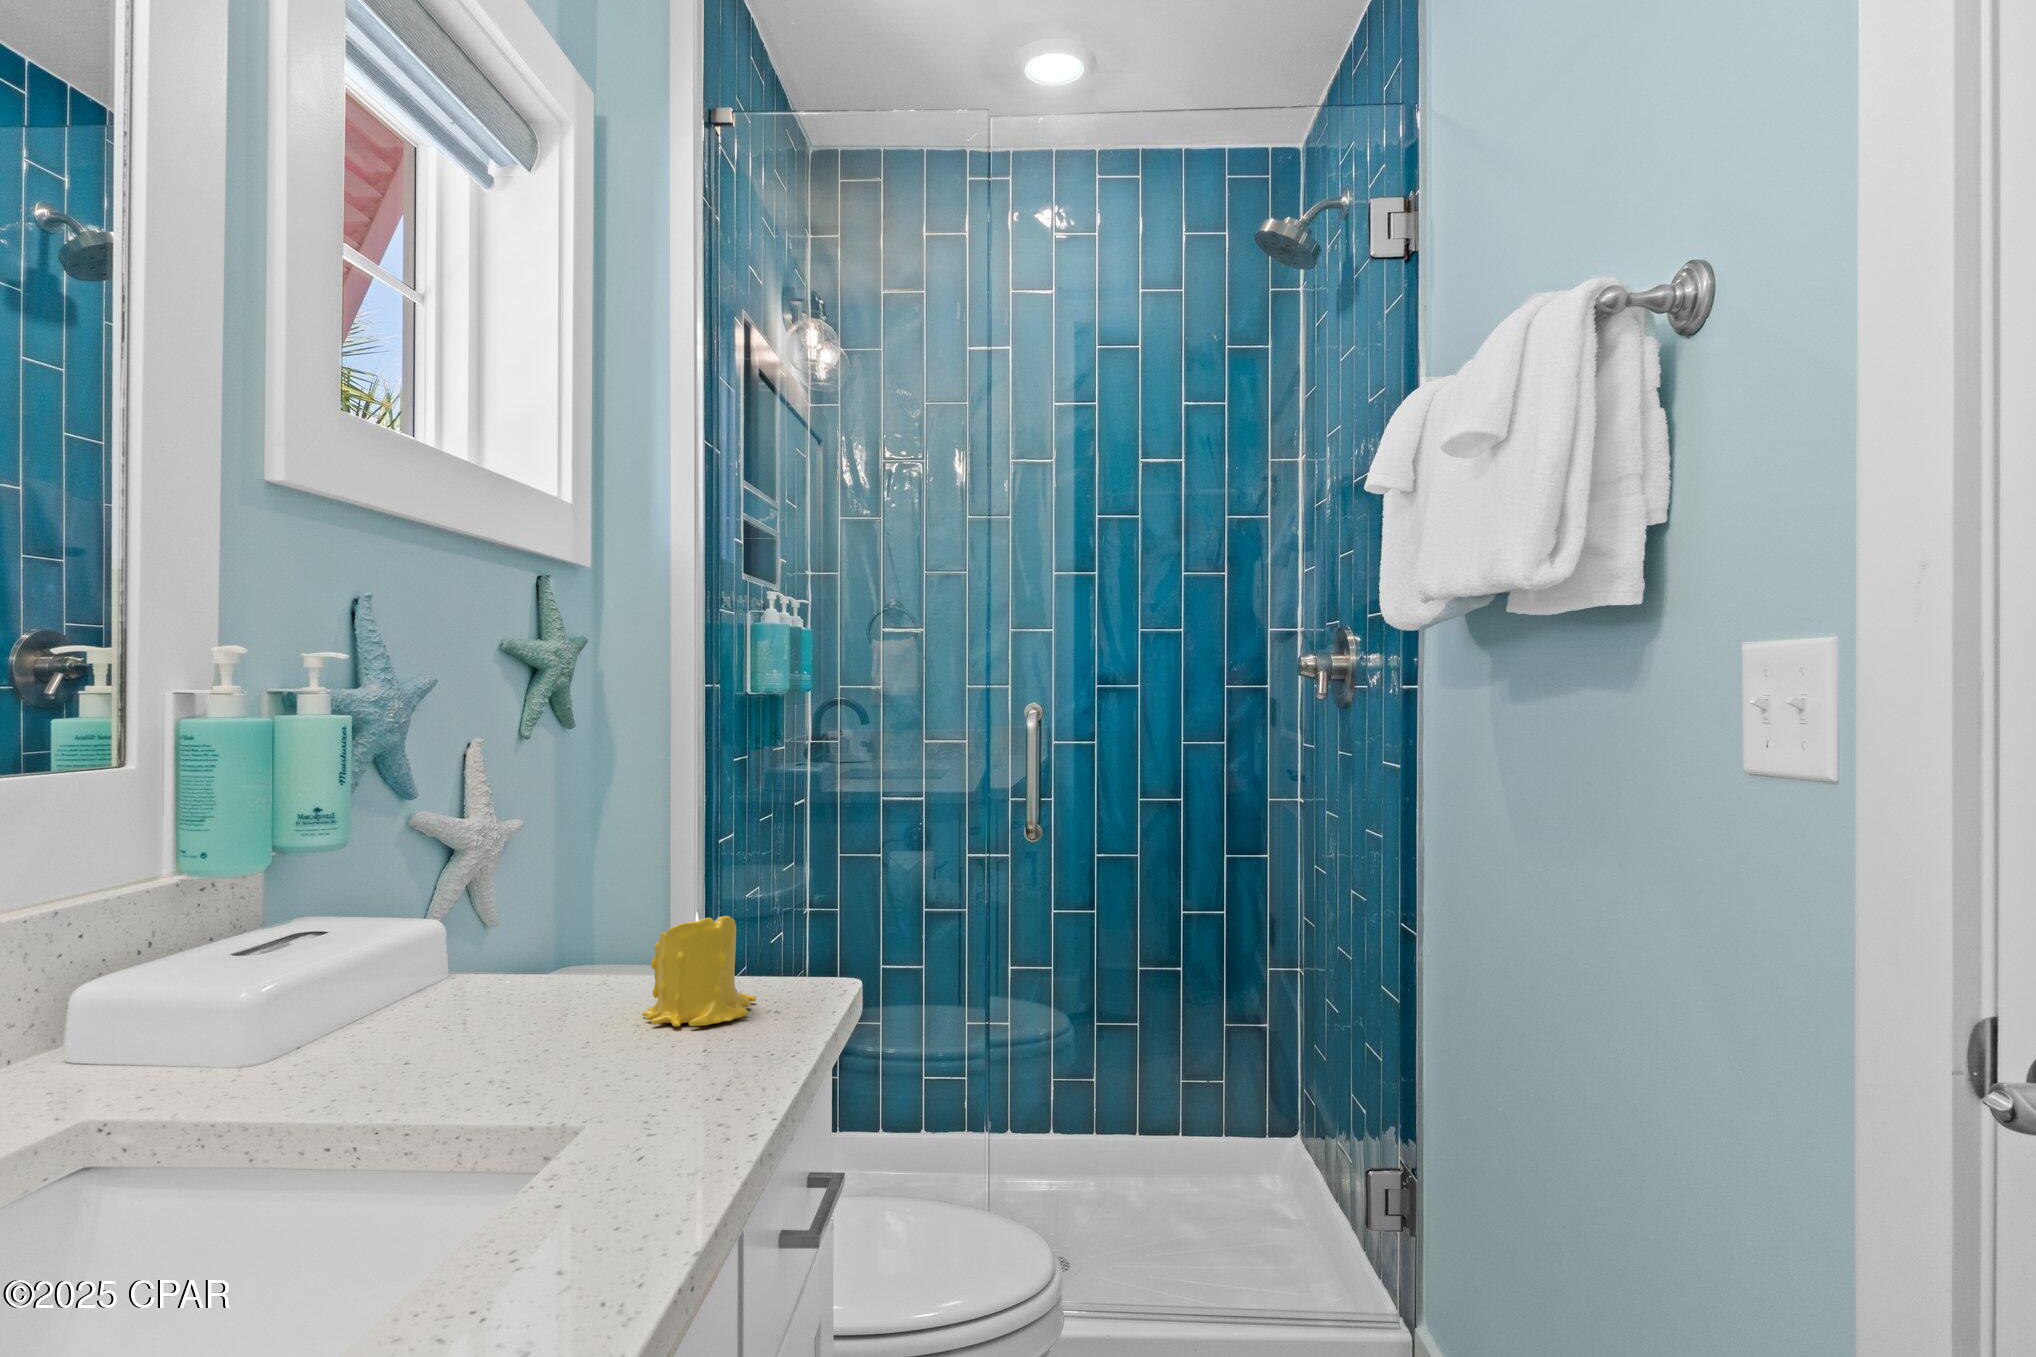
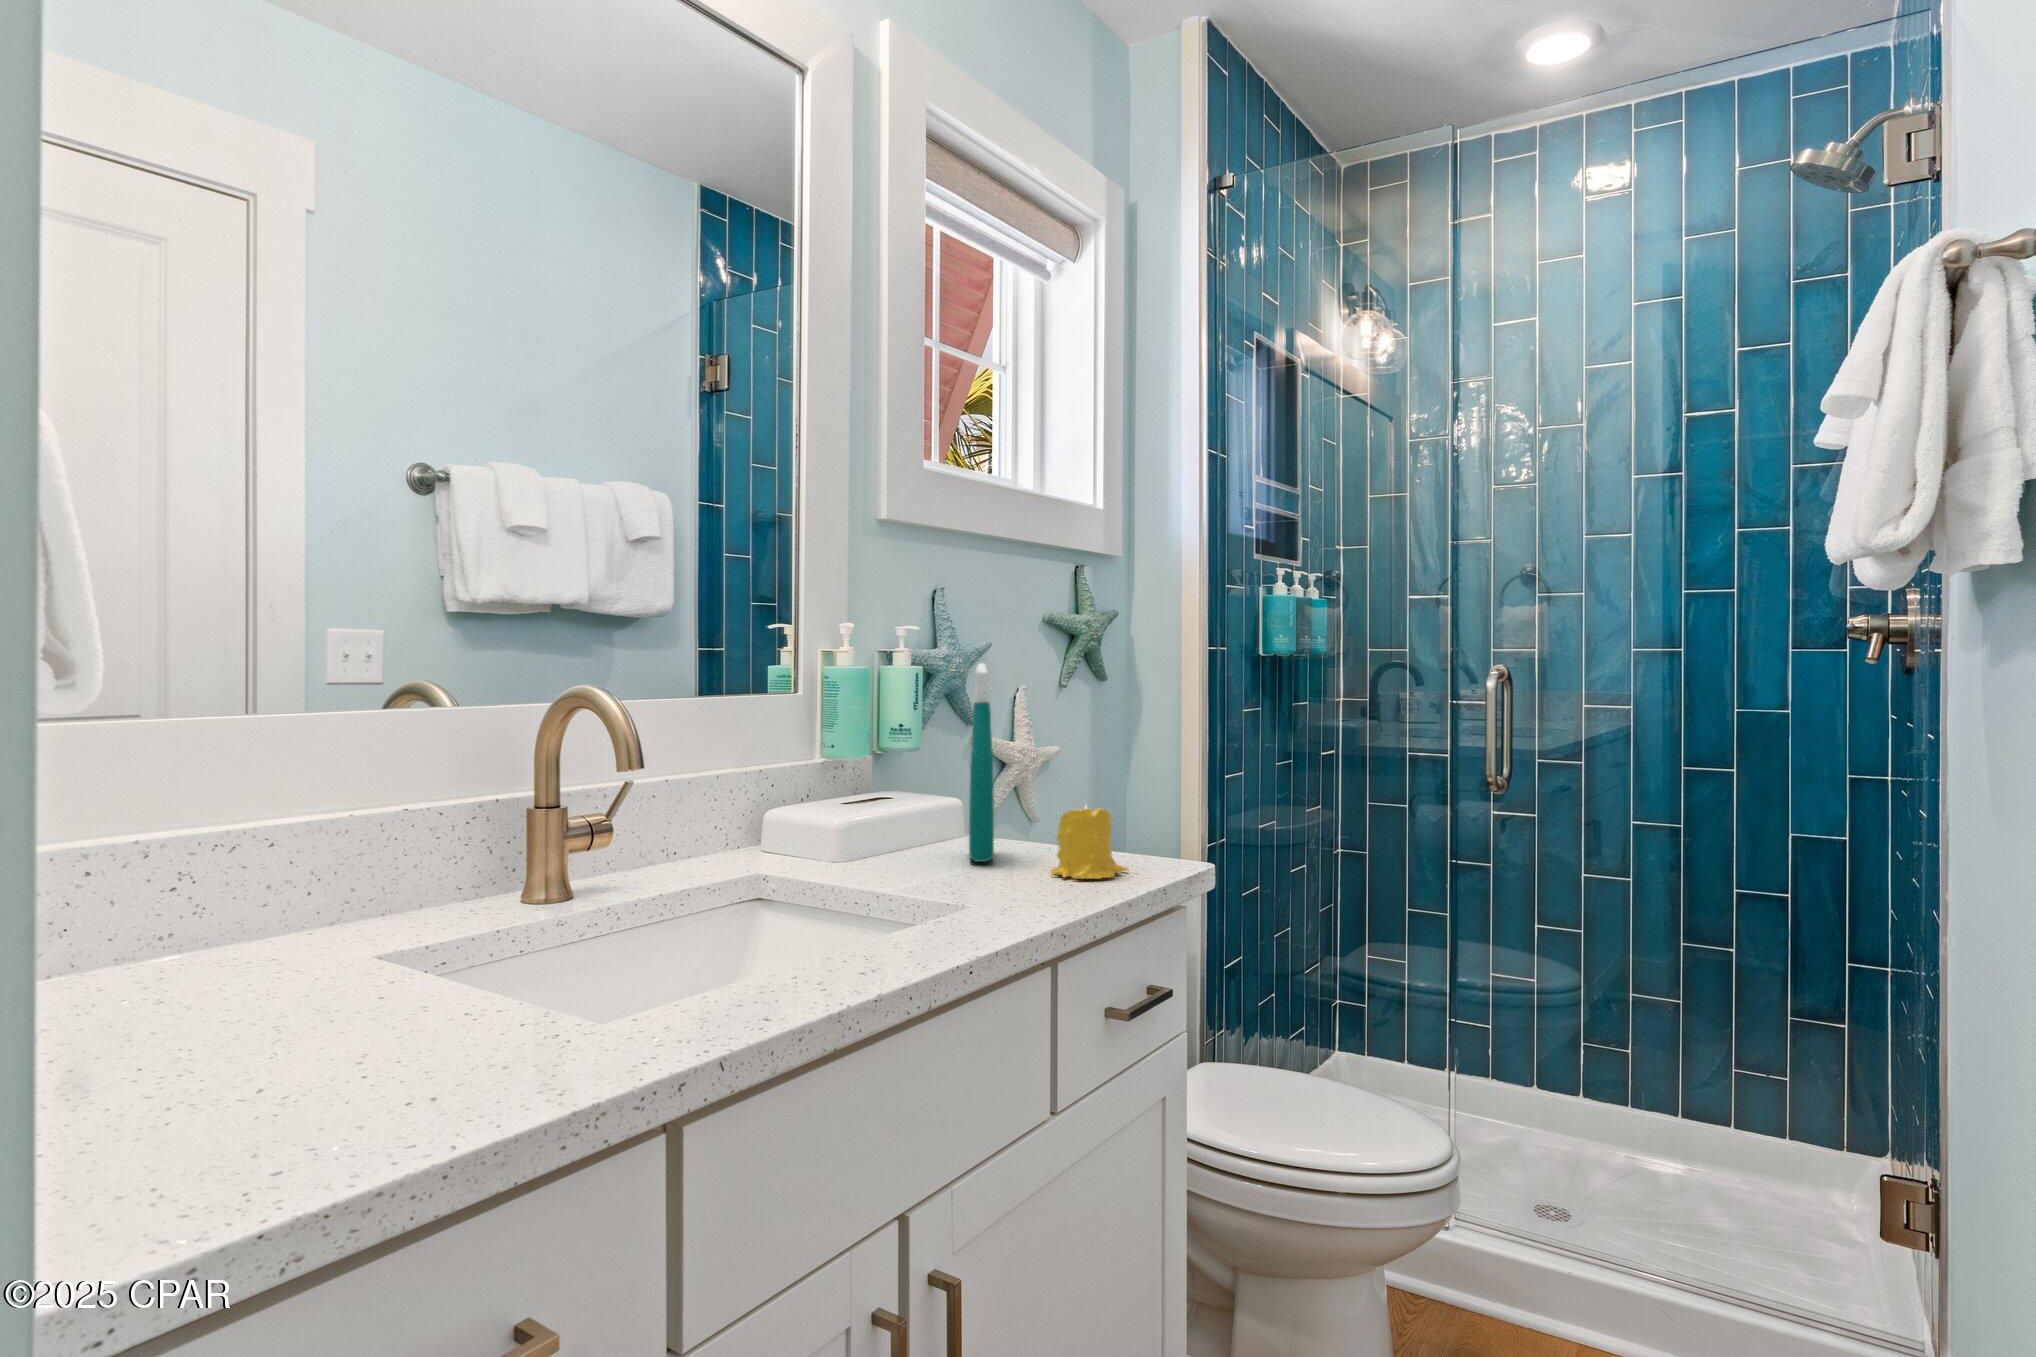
spray bottle: none [478,708,541,1018] -> present [969,663,994,862]

